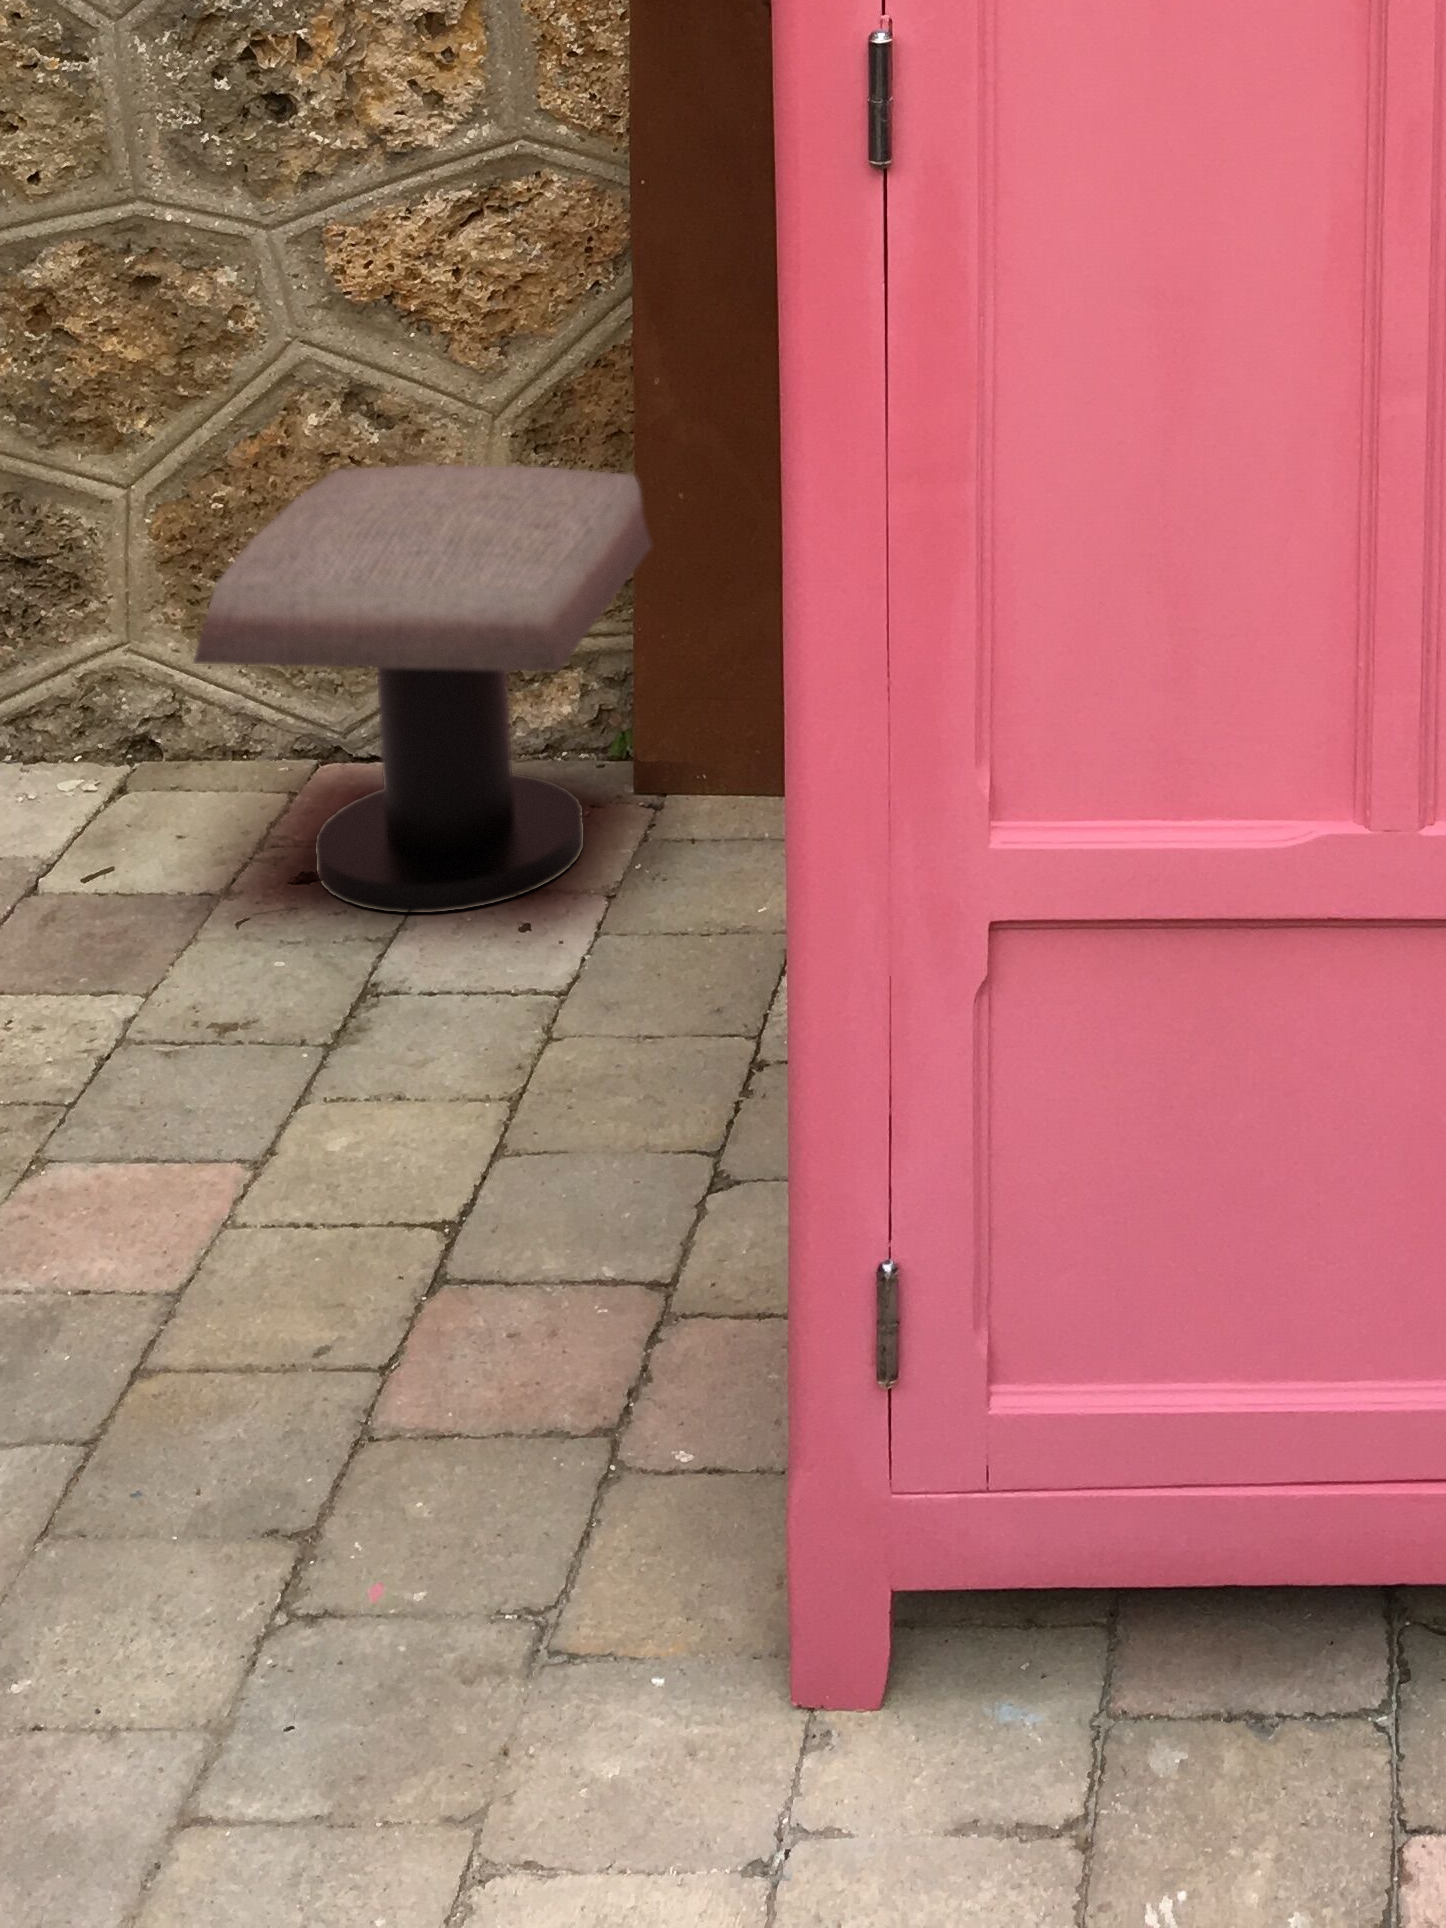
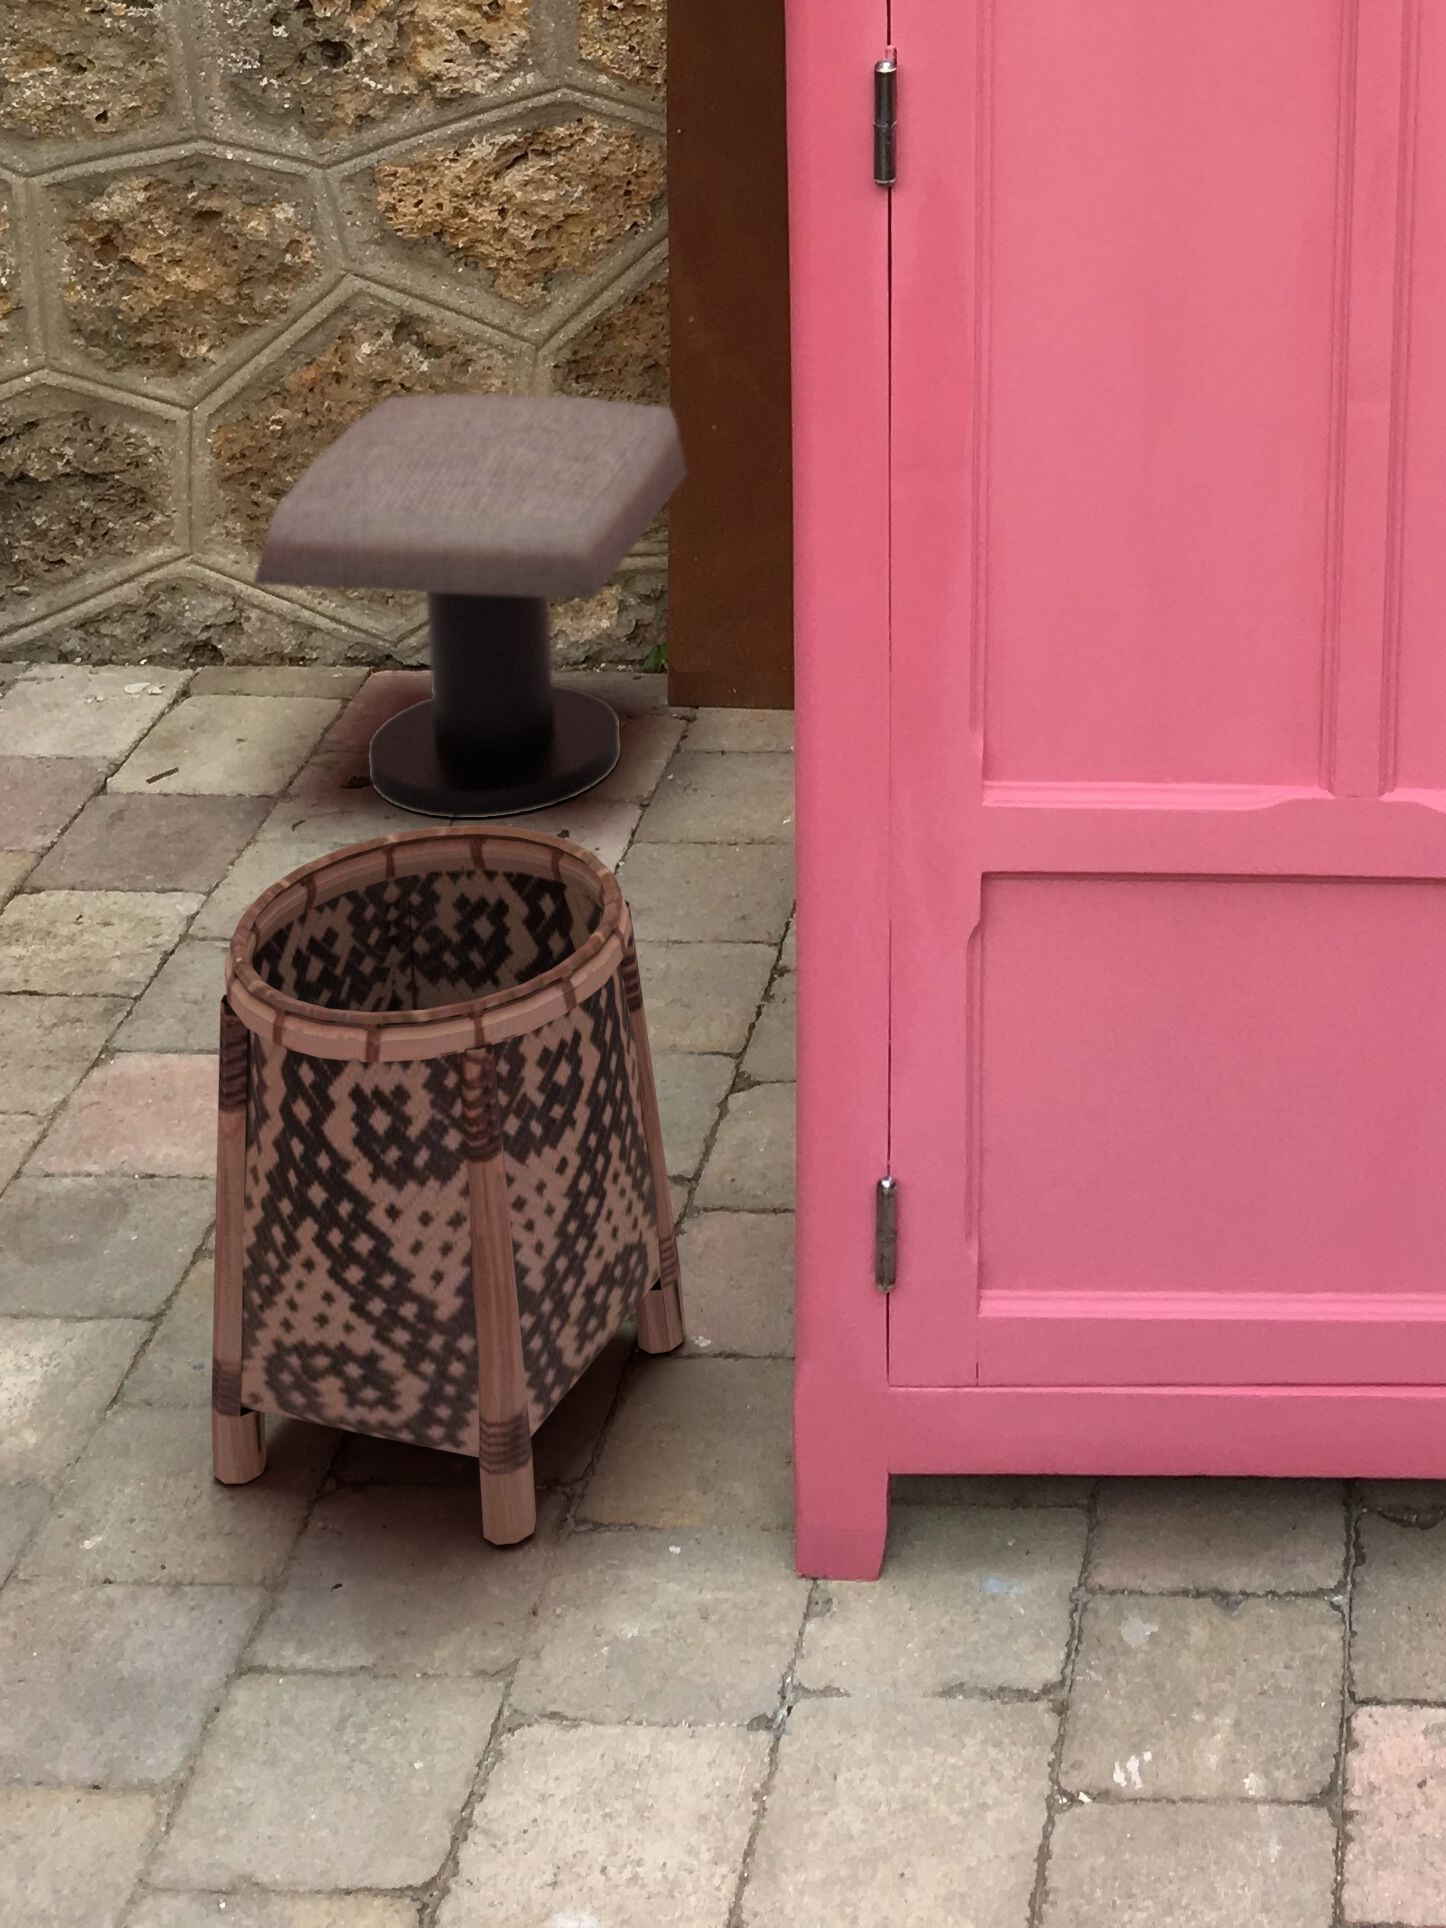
basket: none [149,893,666,1681] -> present [211,825,685,1545]

